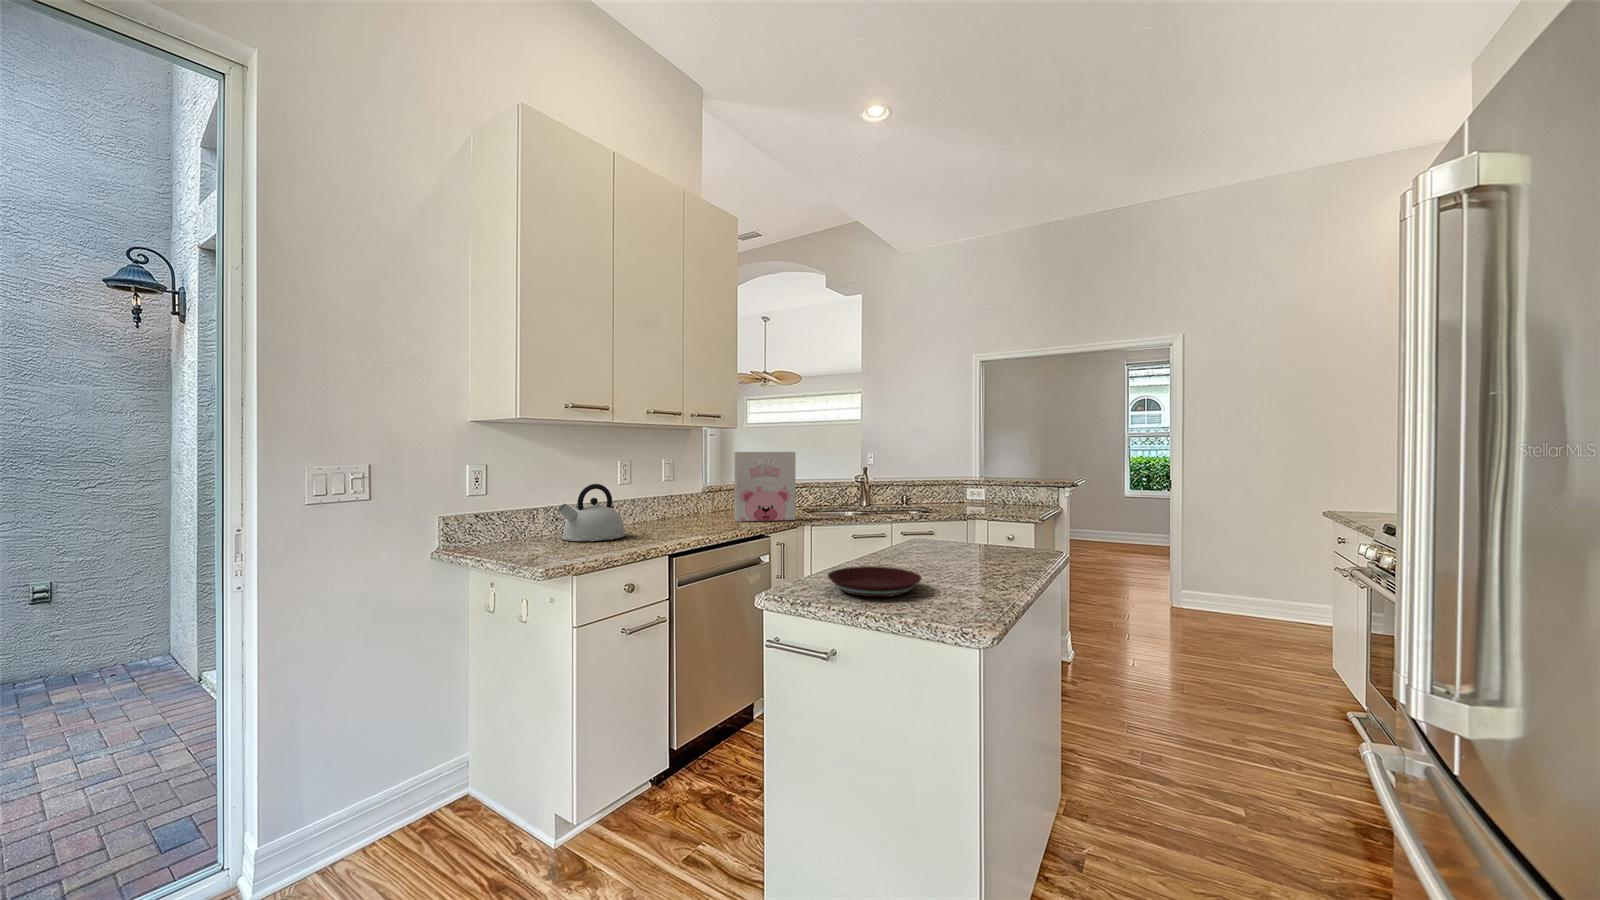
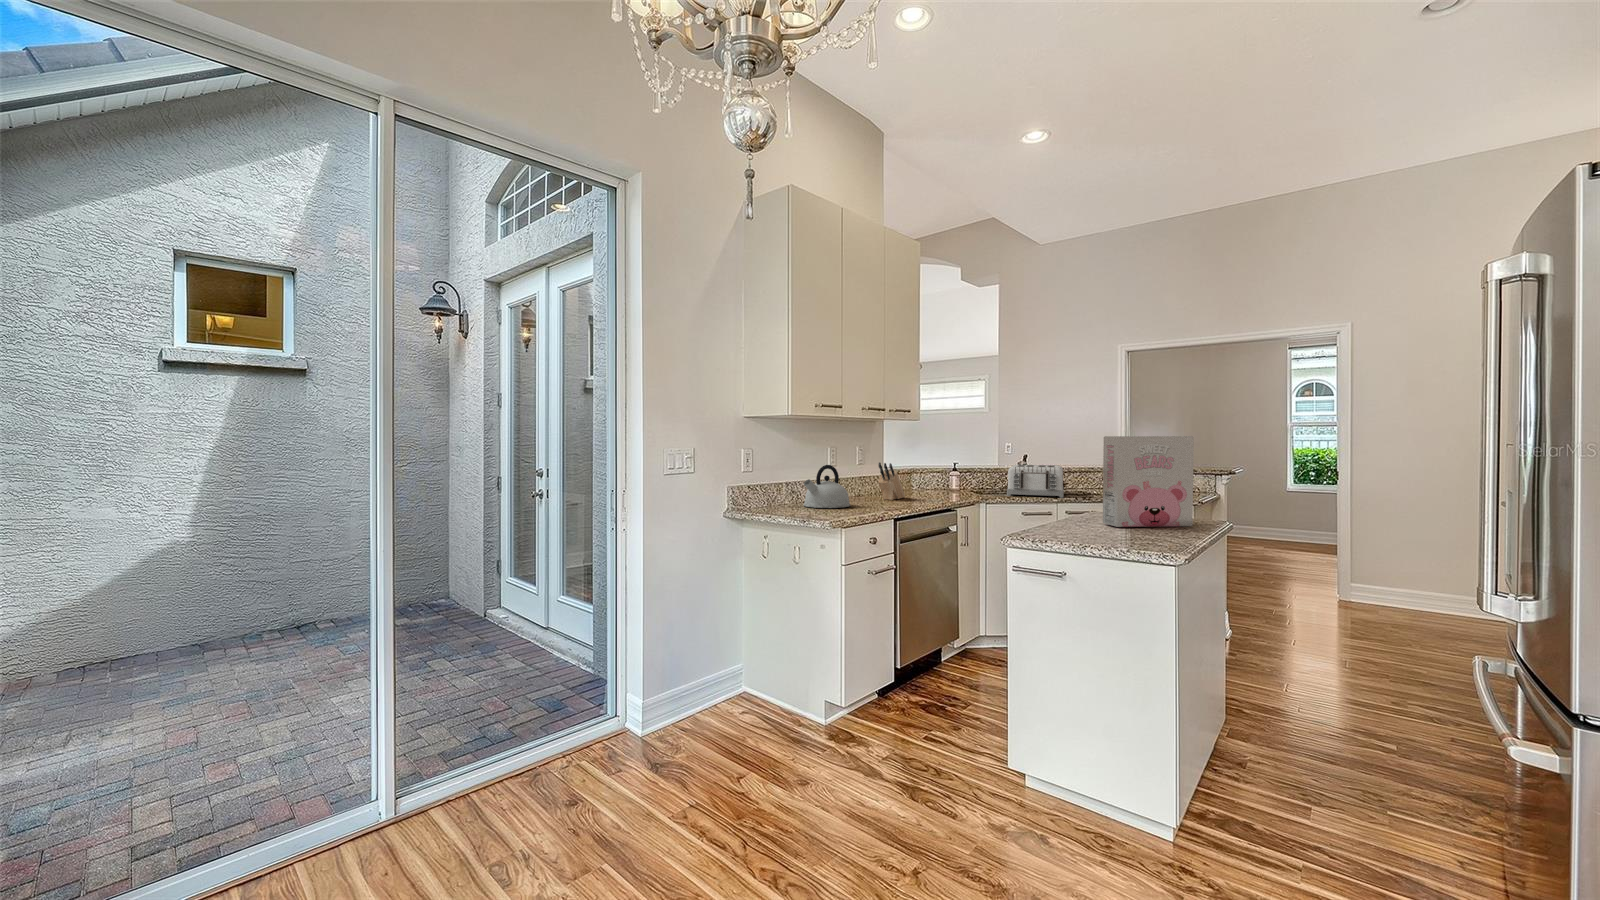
cereal box: present [734,452,796,522] -> present [1103,436,1194,527]
knife block: none [676,479,715,525] -> present [878,462,905,500]
toaster: none [838,479,903,517] -> present [1007,465,1064,498]
plate: present [828,566,922,597] -> none [1049,523,1123,541]

